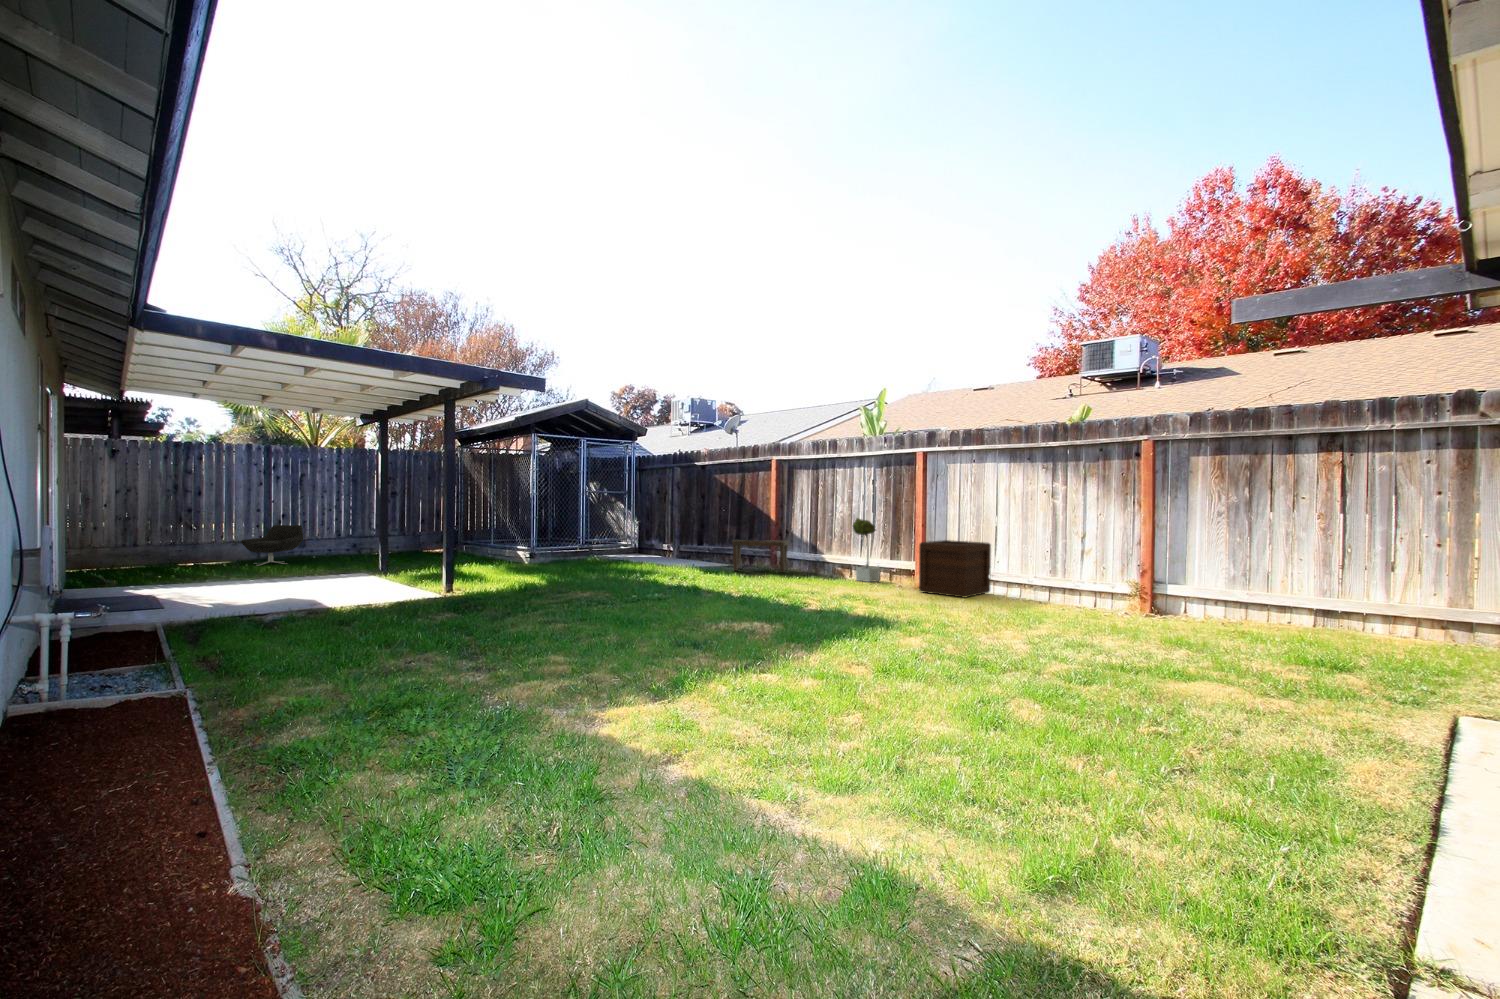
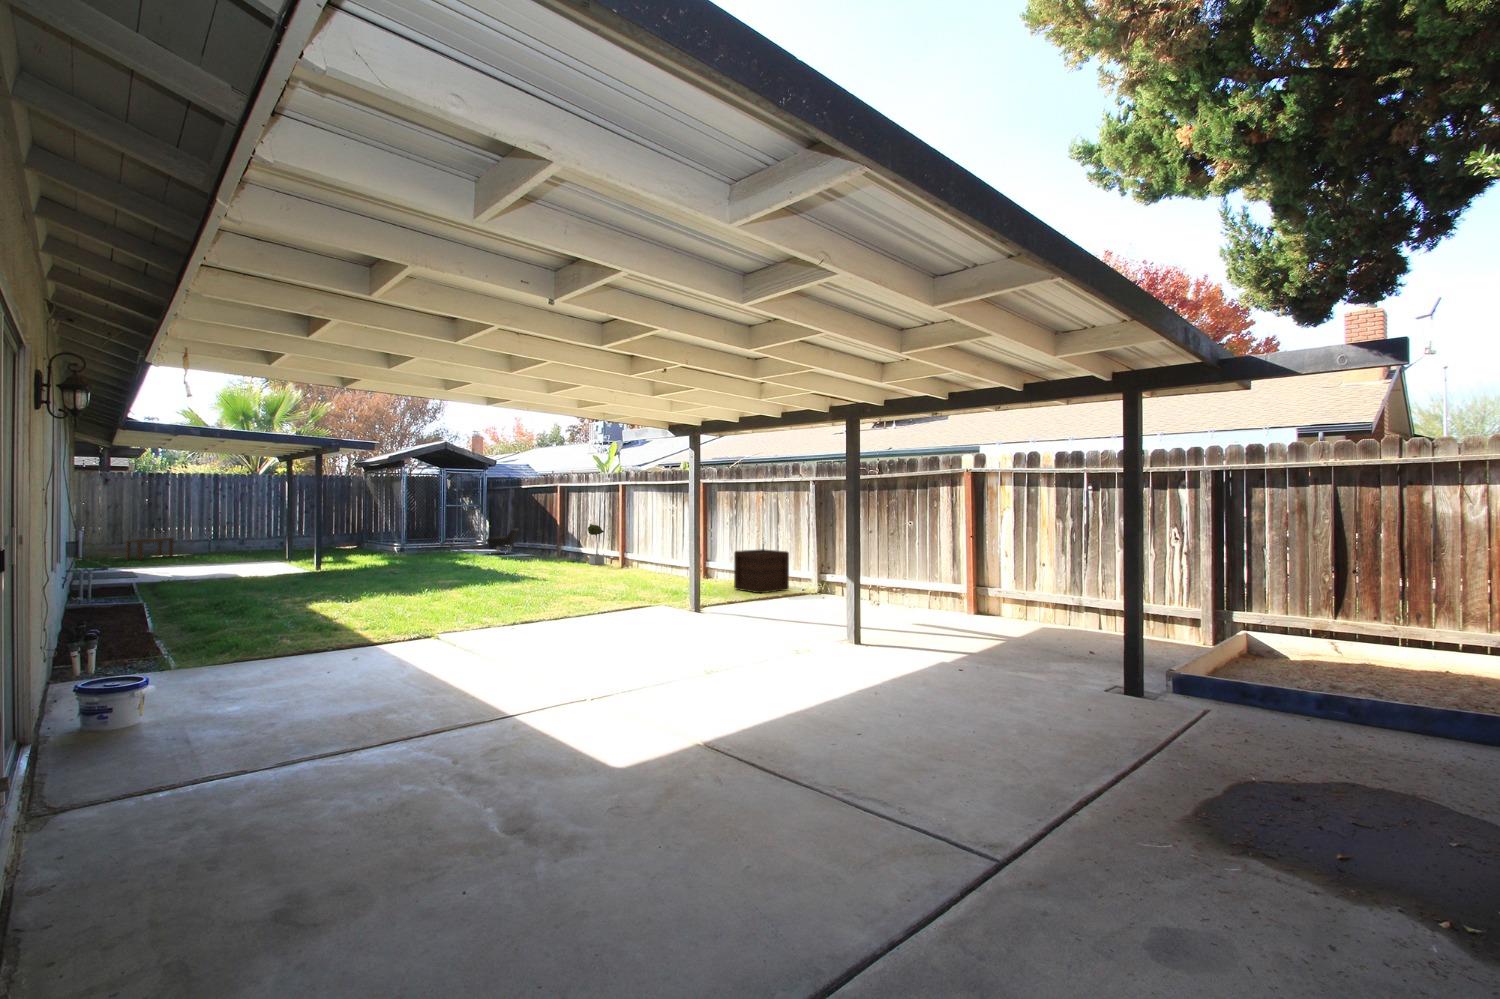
lounge chair: present [241,525,304,565] -> present [487,528,519,553]
bench: present [732,540,789,572] -> present [125,538,174,560]
wooden crate: present [919,540,991,597] -> present [734,549,789,593]

